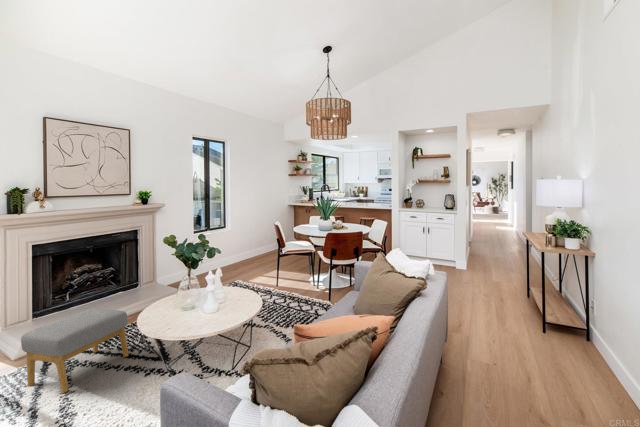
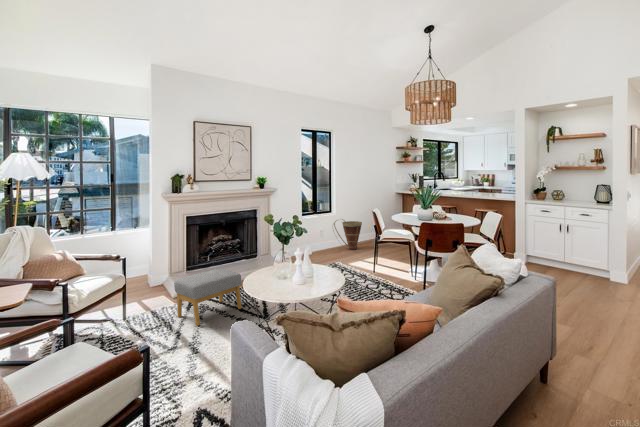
basket: none [227,235,259,267] -> present [334,221,362,250]

